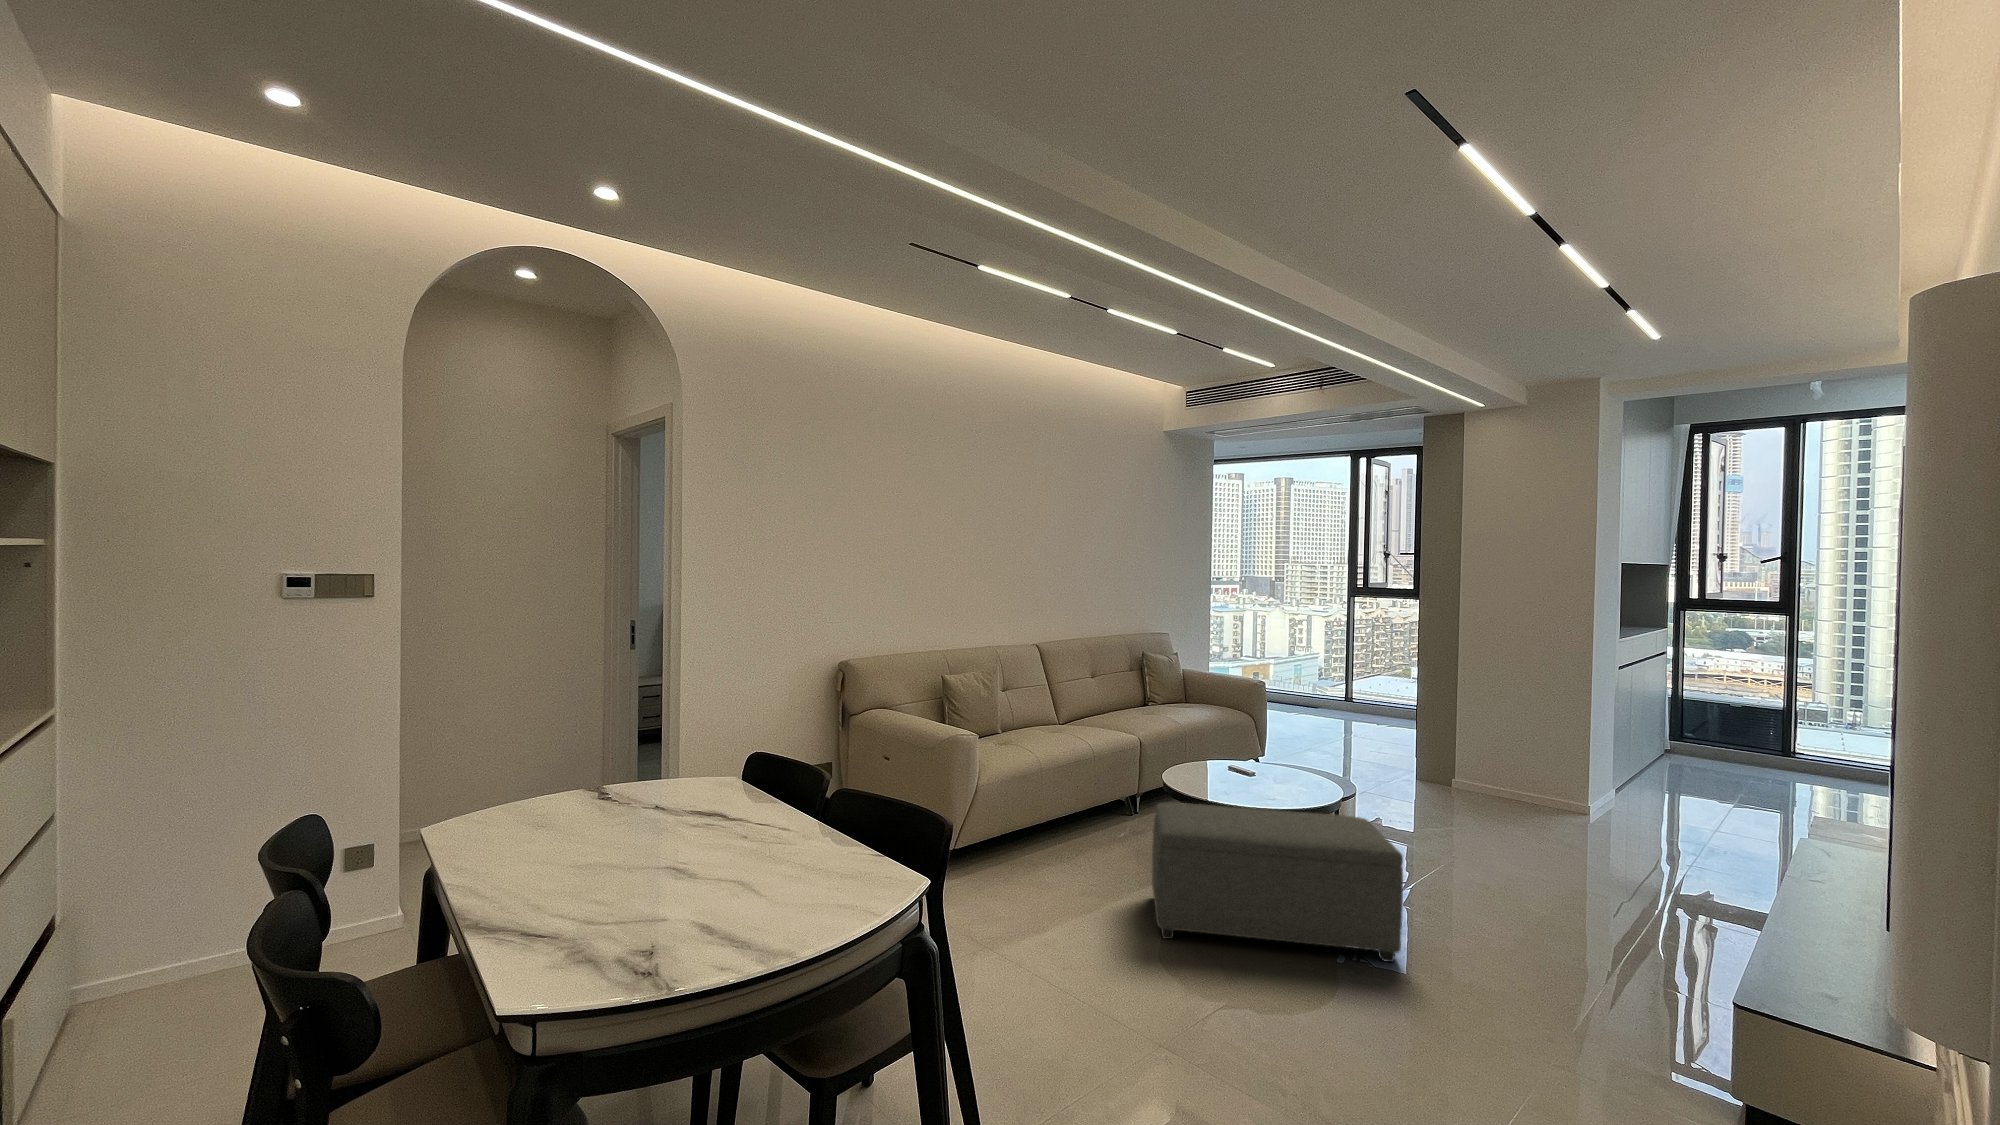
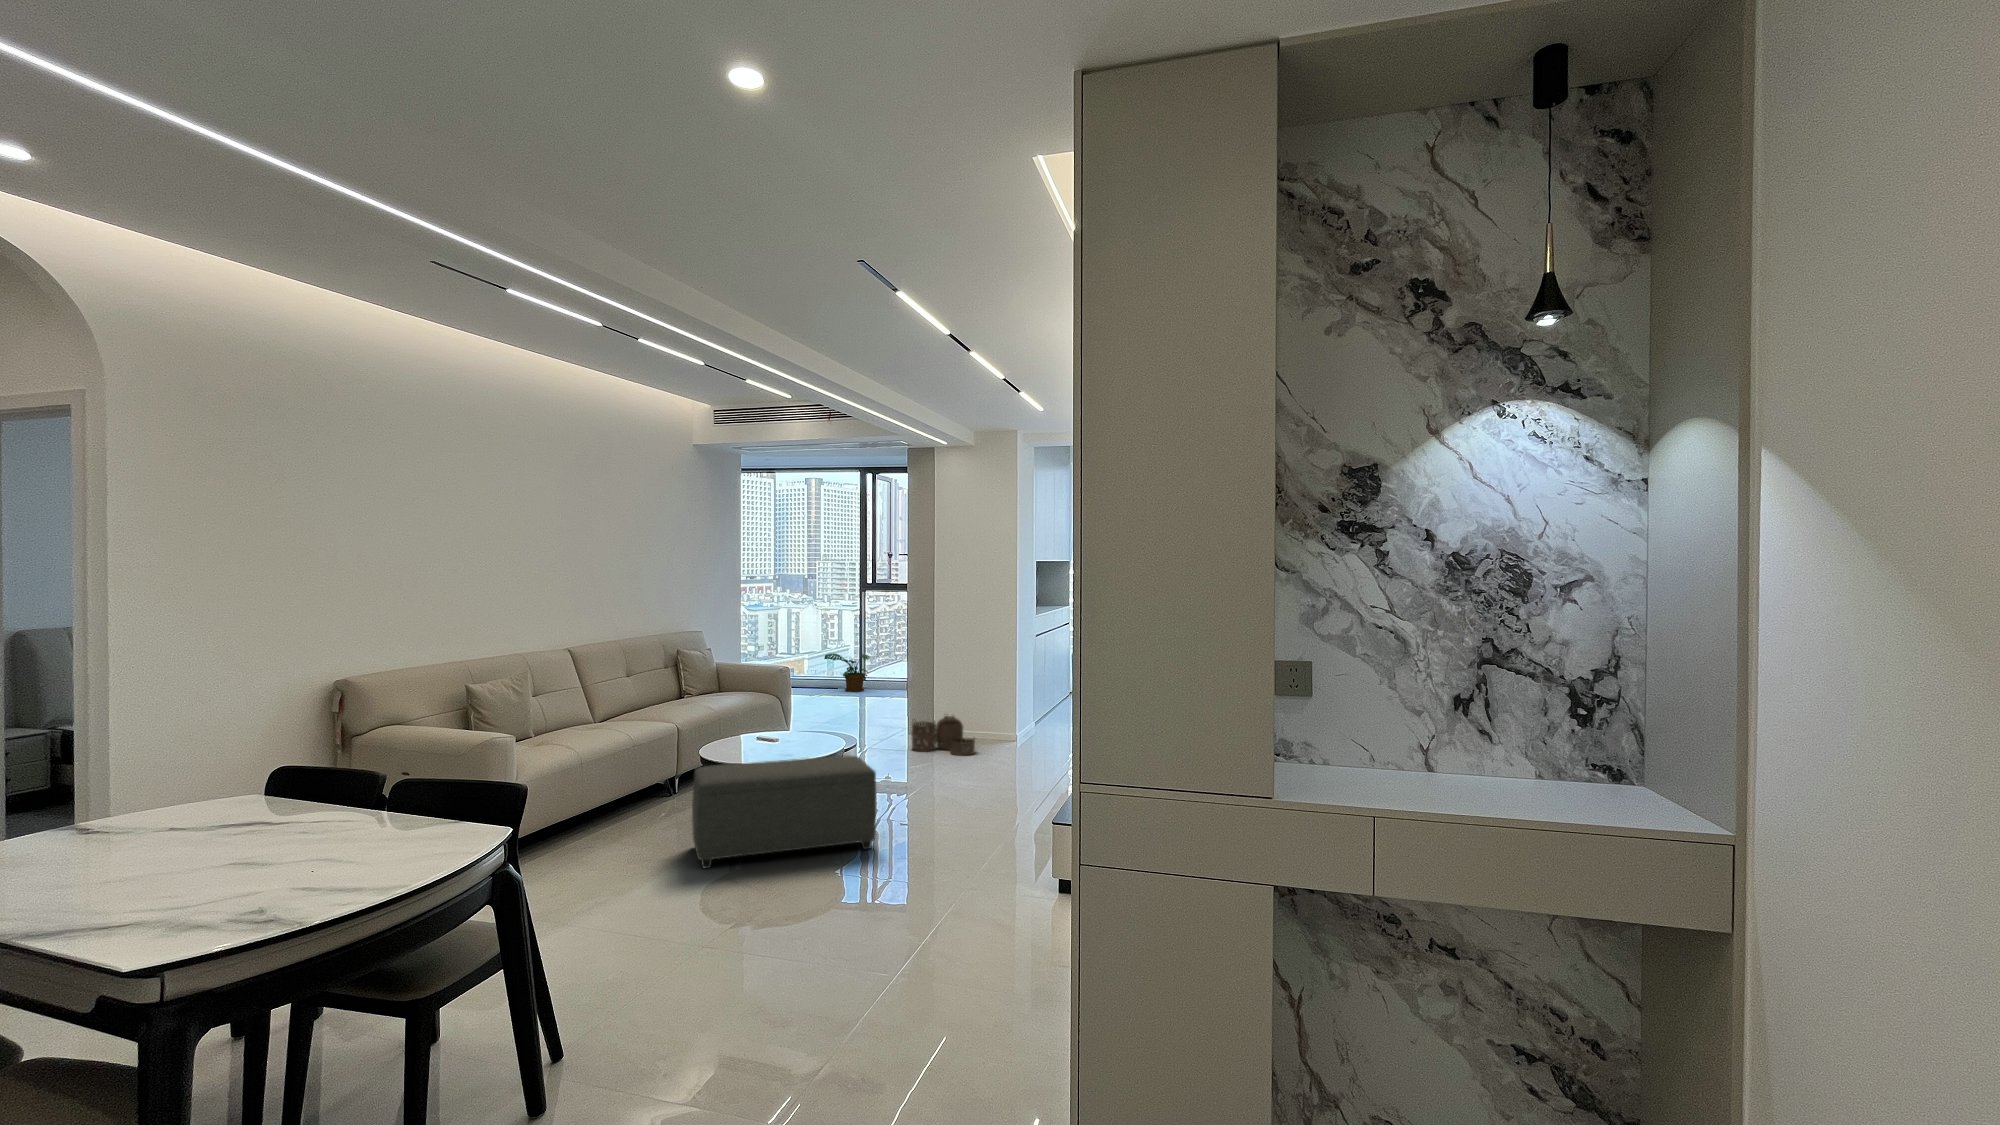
potted plant: none [1292,661,1345,704] -> present [824,654,870,692]
woven basket: none [1415,752,1510,815] -> present [912,716,975,755]

